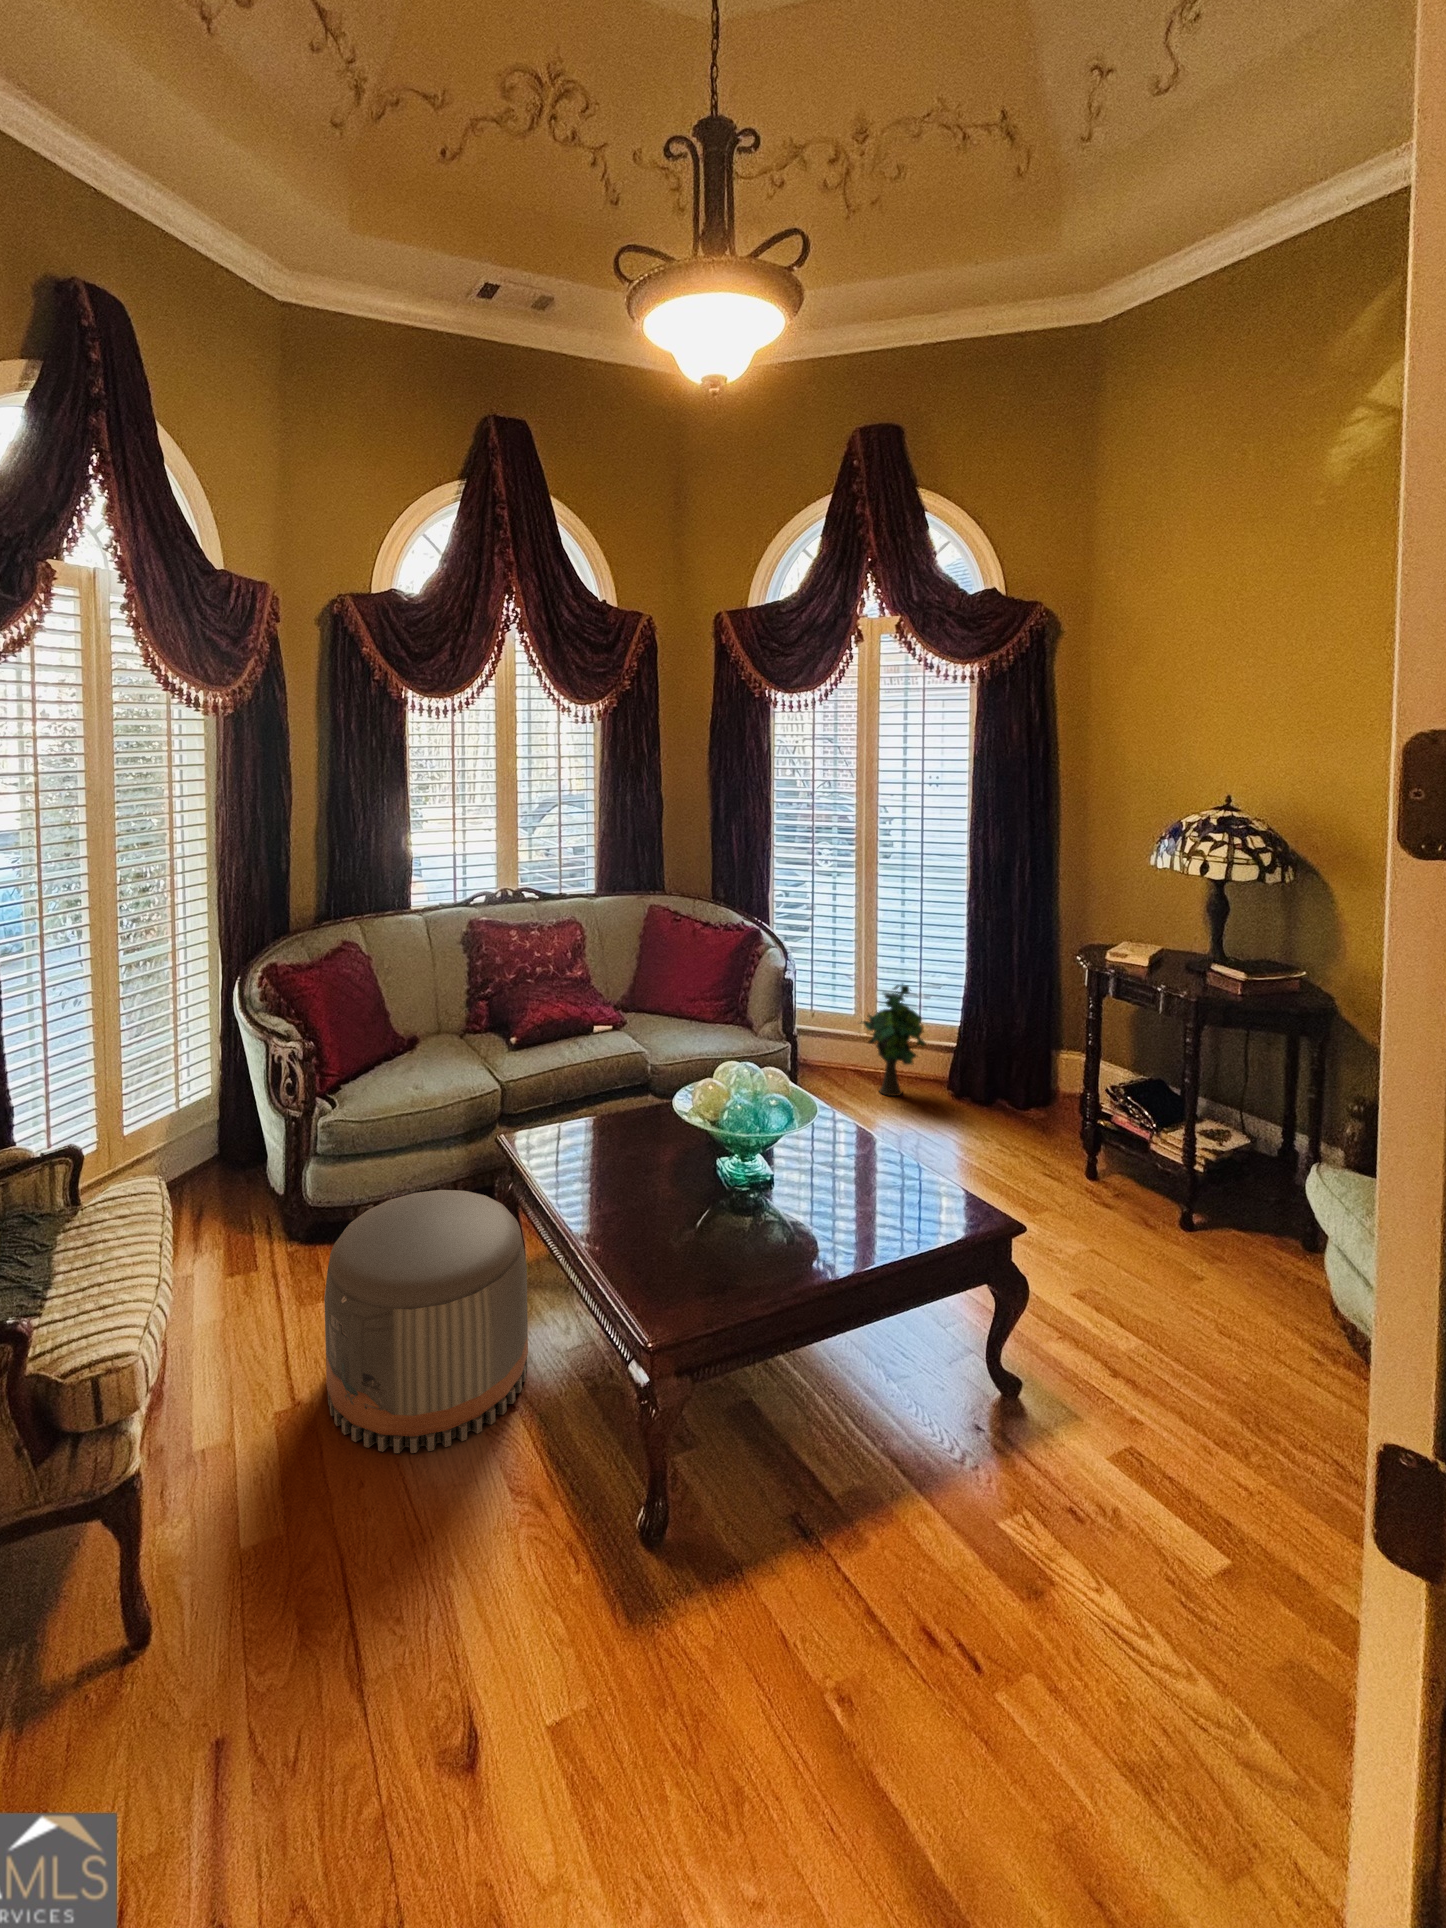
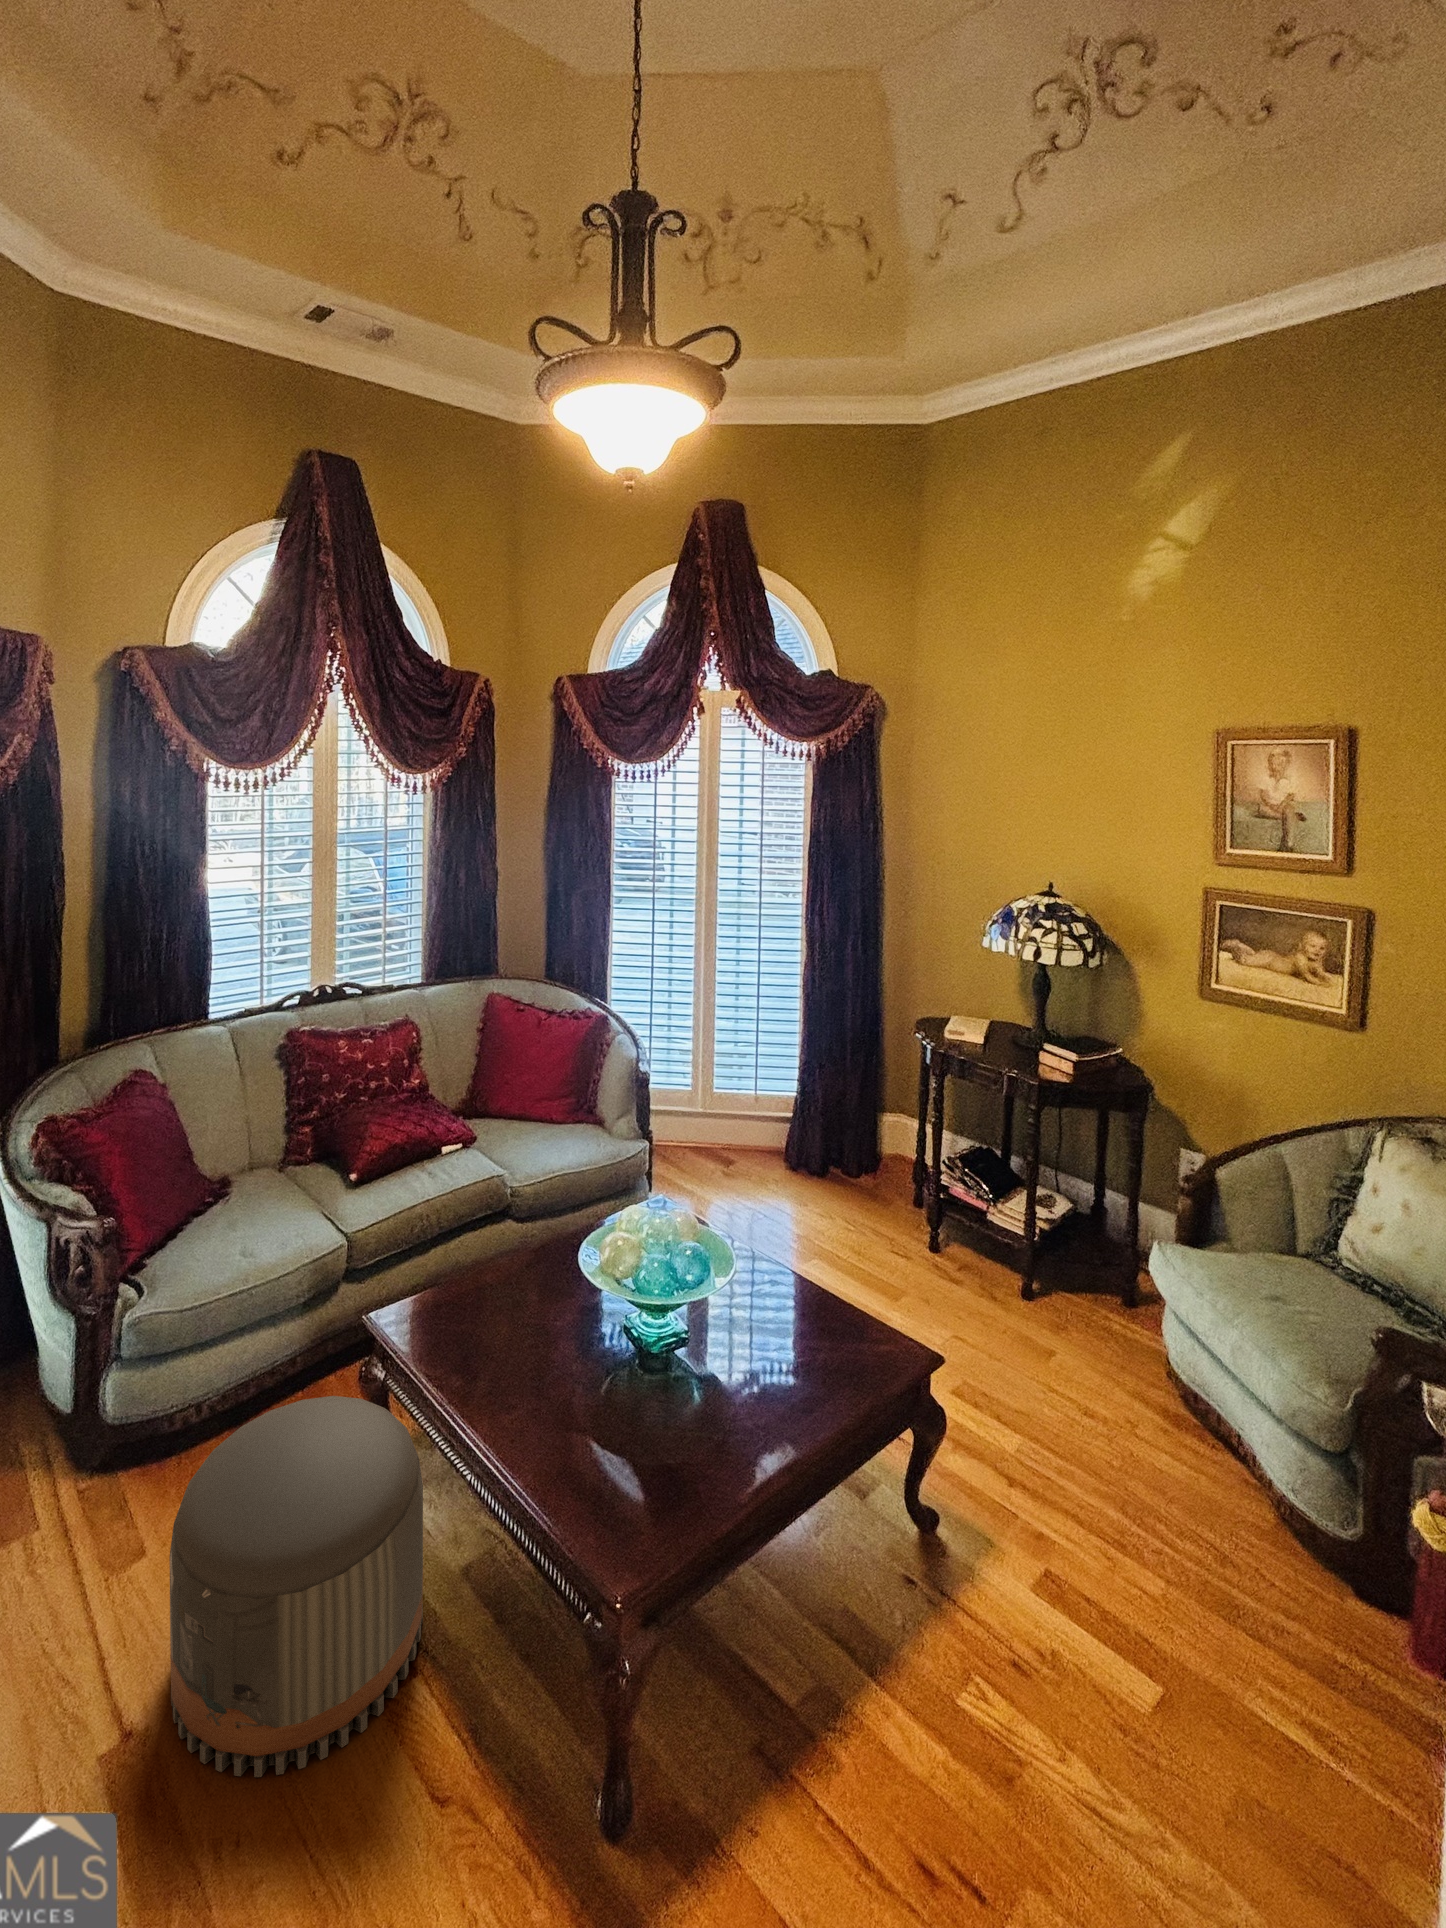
decorative plant: present [862,985,925,1096] -> none [701,1058,768,1172]

